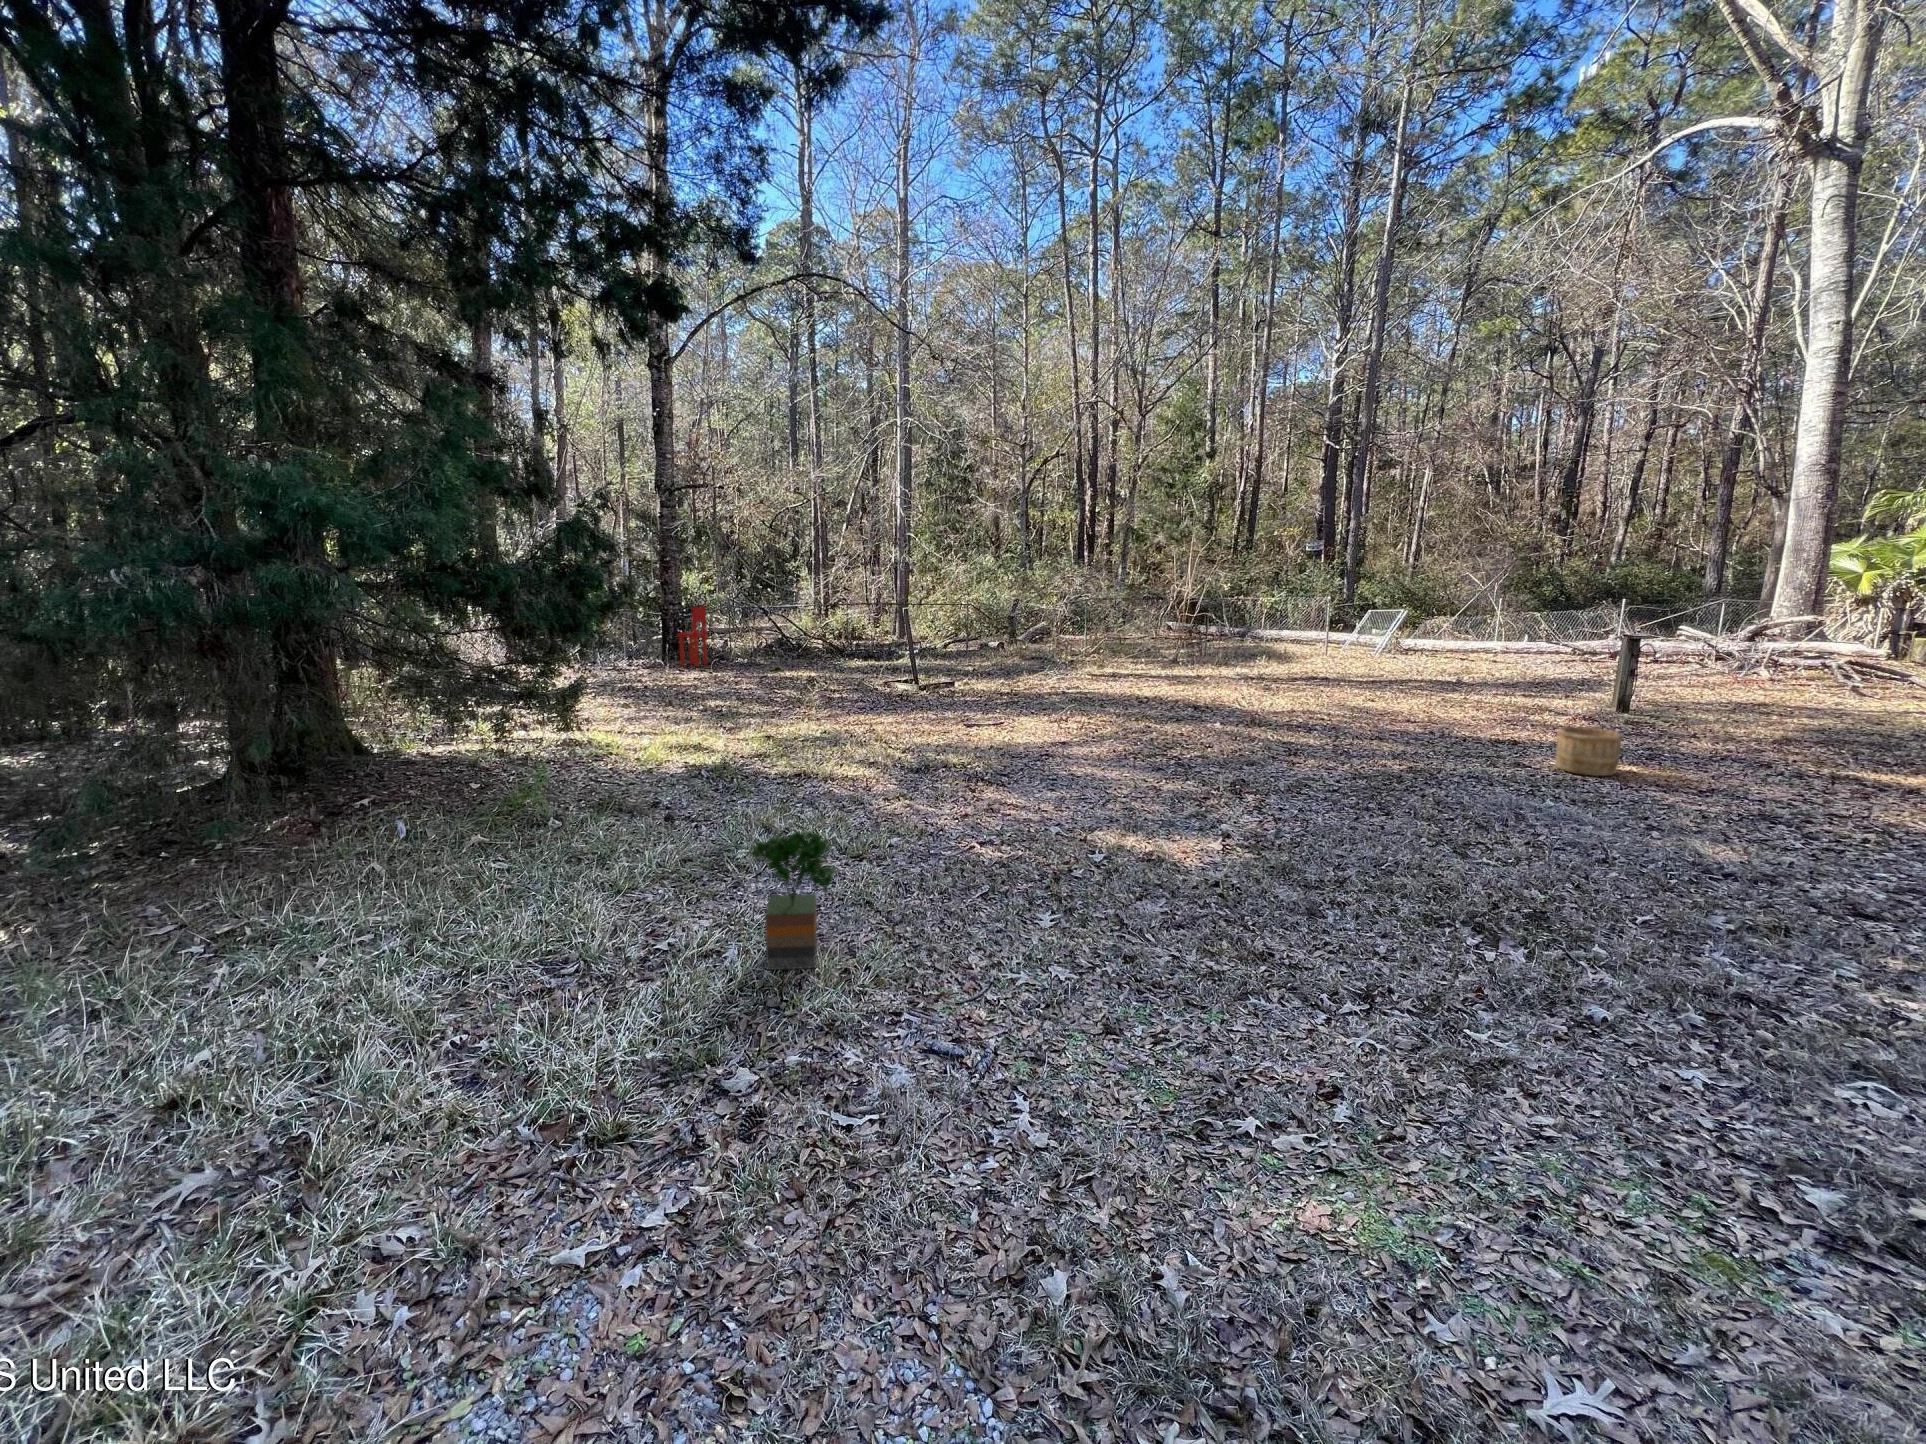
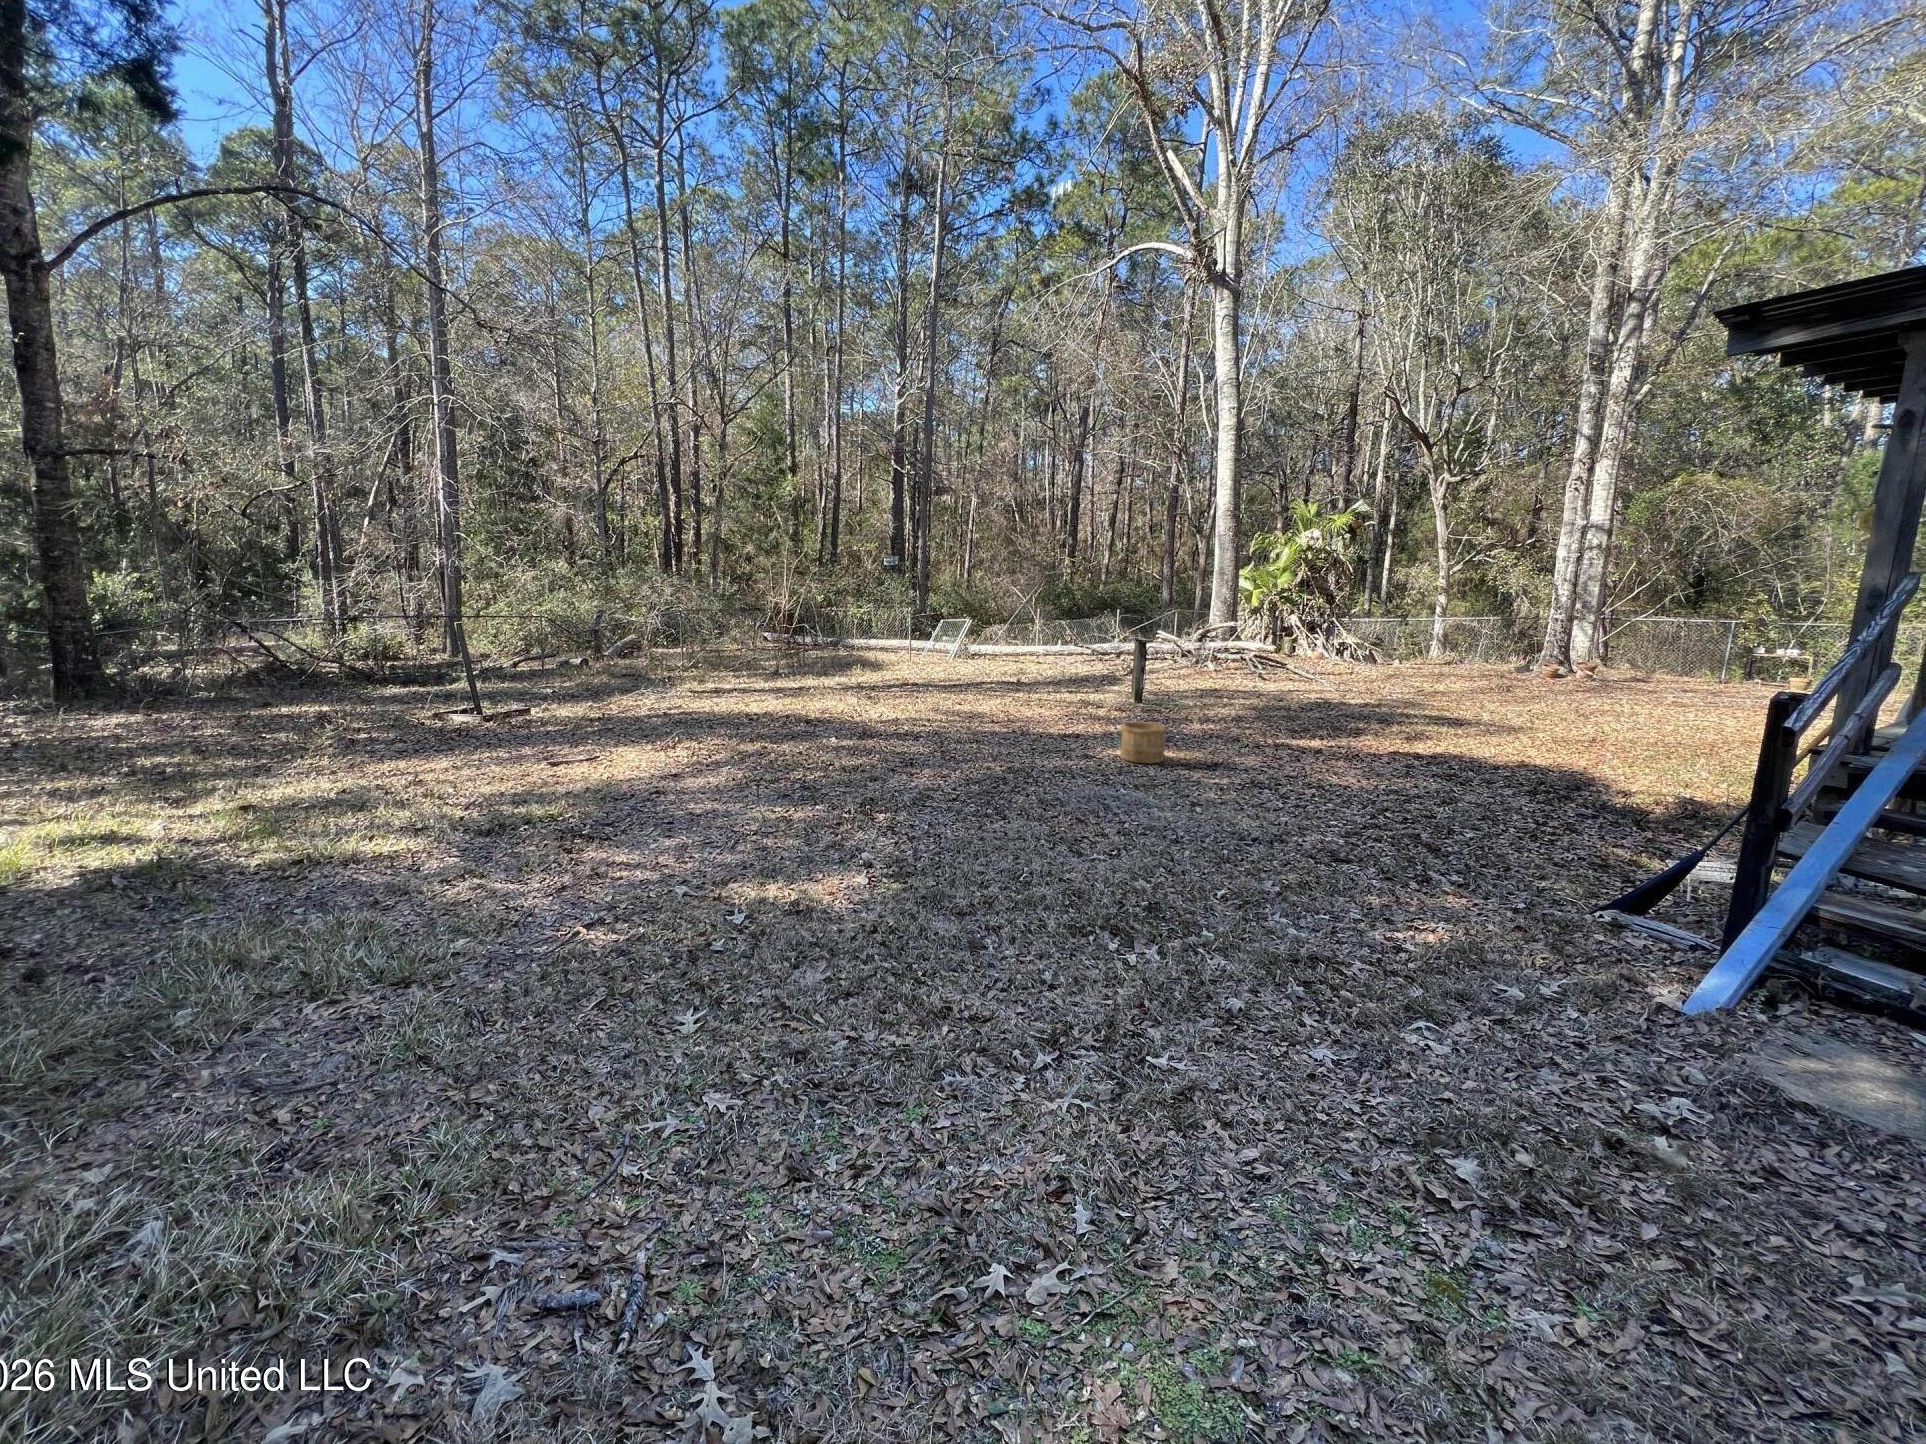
chair: present [677,606,708,666] -> none [77,621,140,708]
potted tree: present [750,831,837,970] -> none [171,985,363,1244]

